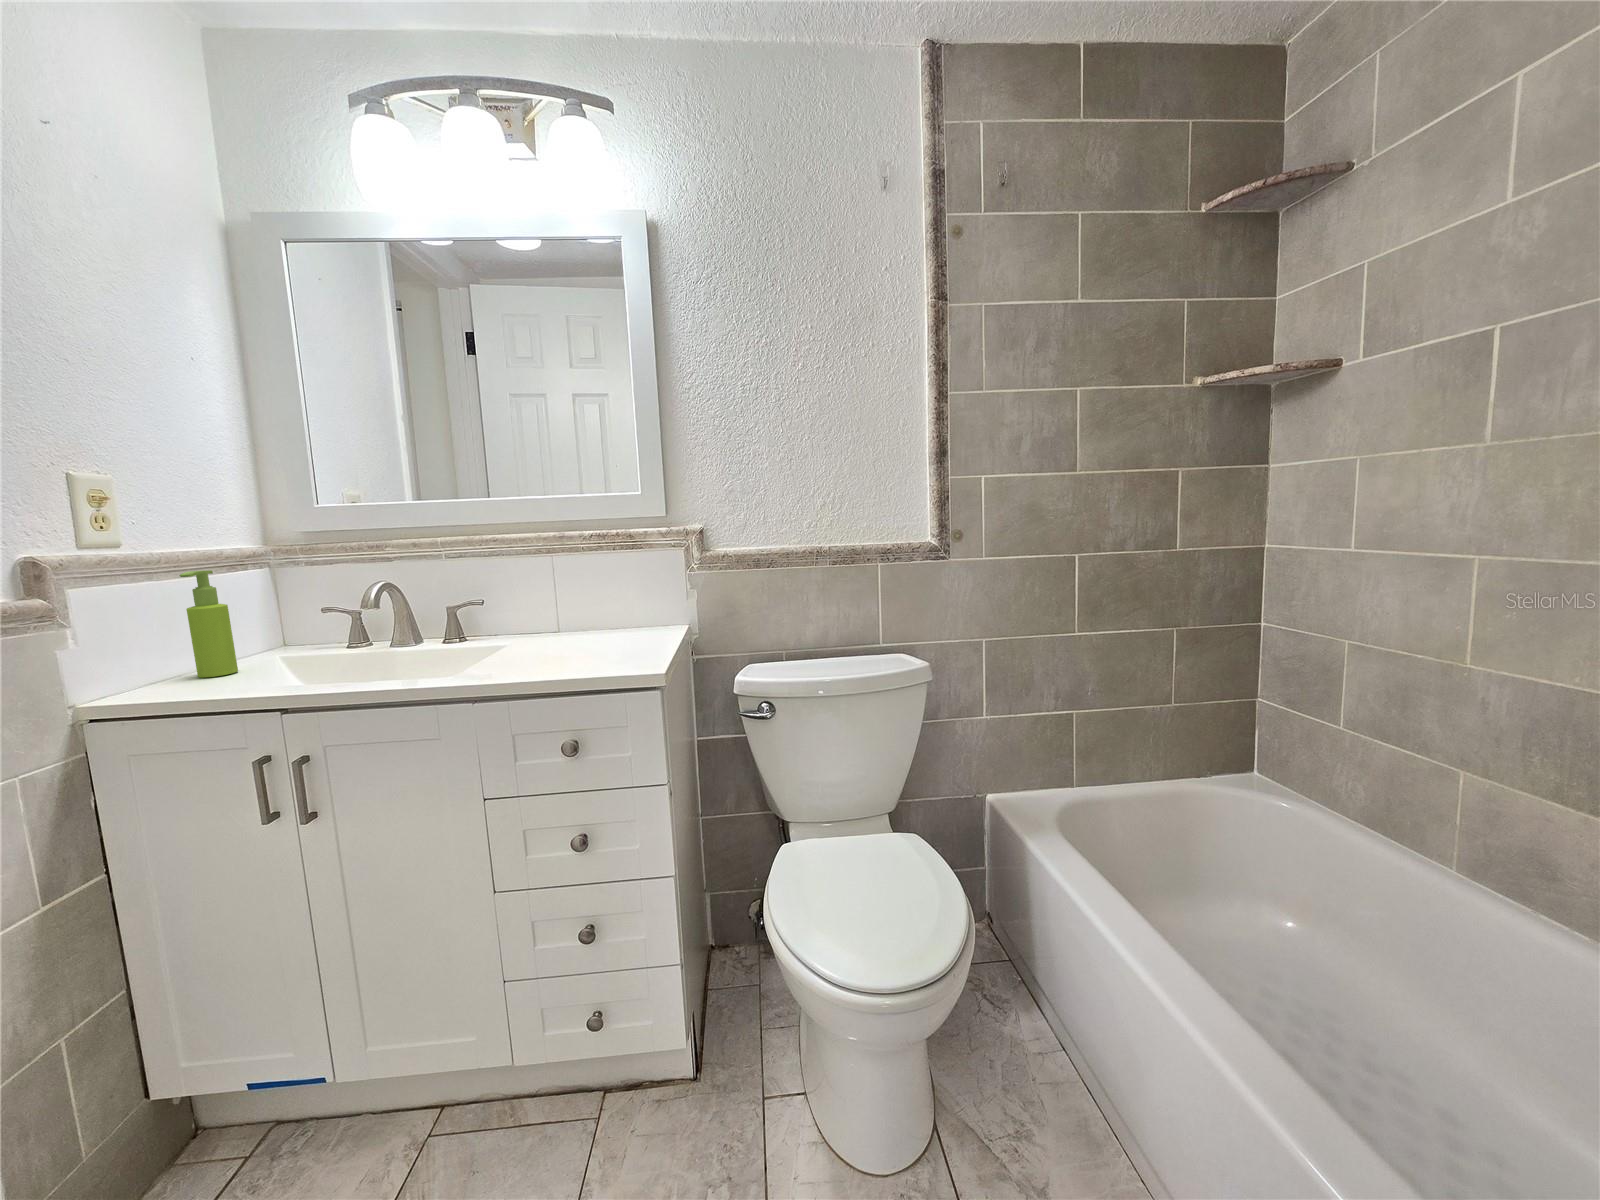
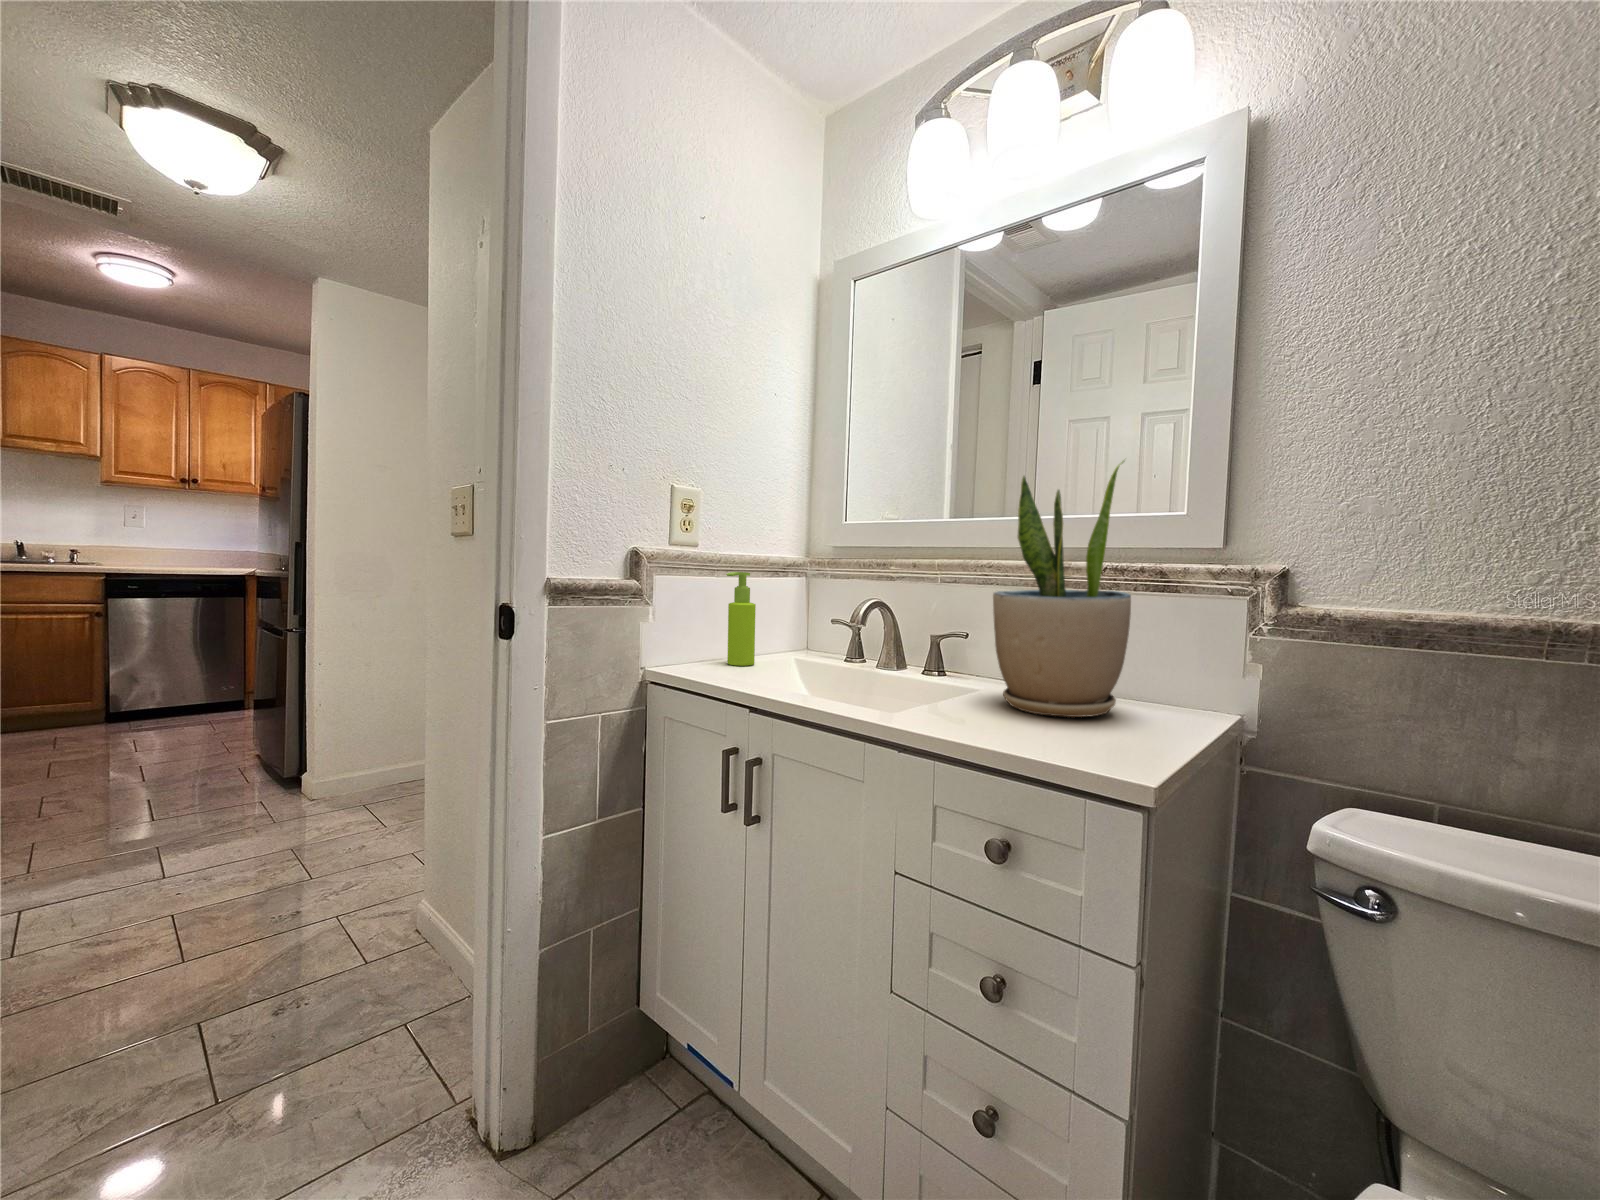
potted plant: none [513,457,618,652] -> present [993,461,1131,717]

